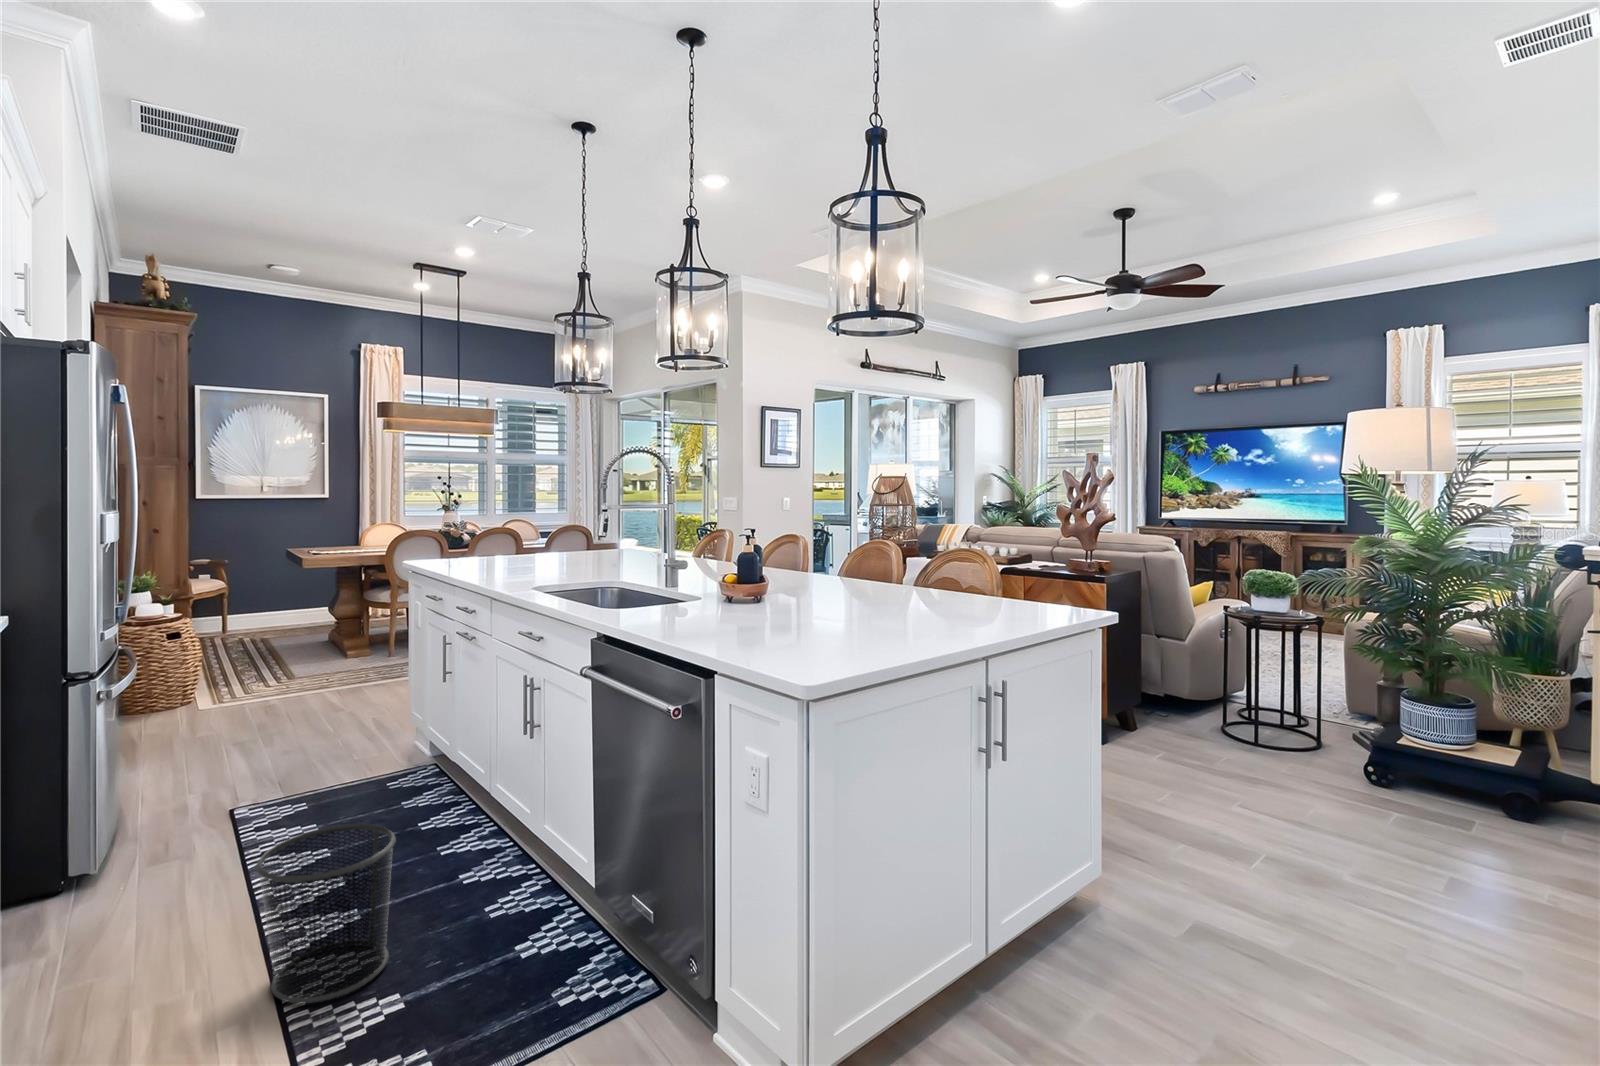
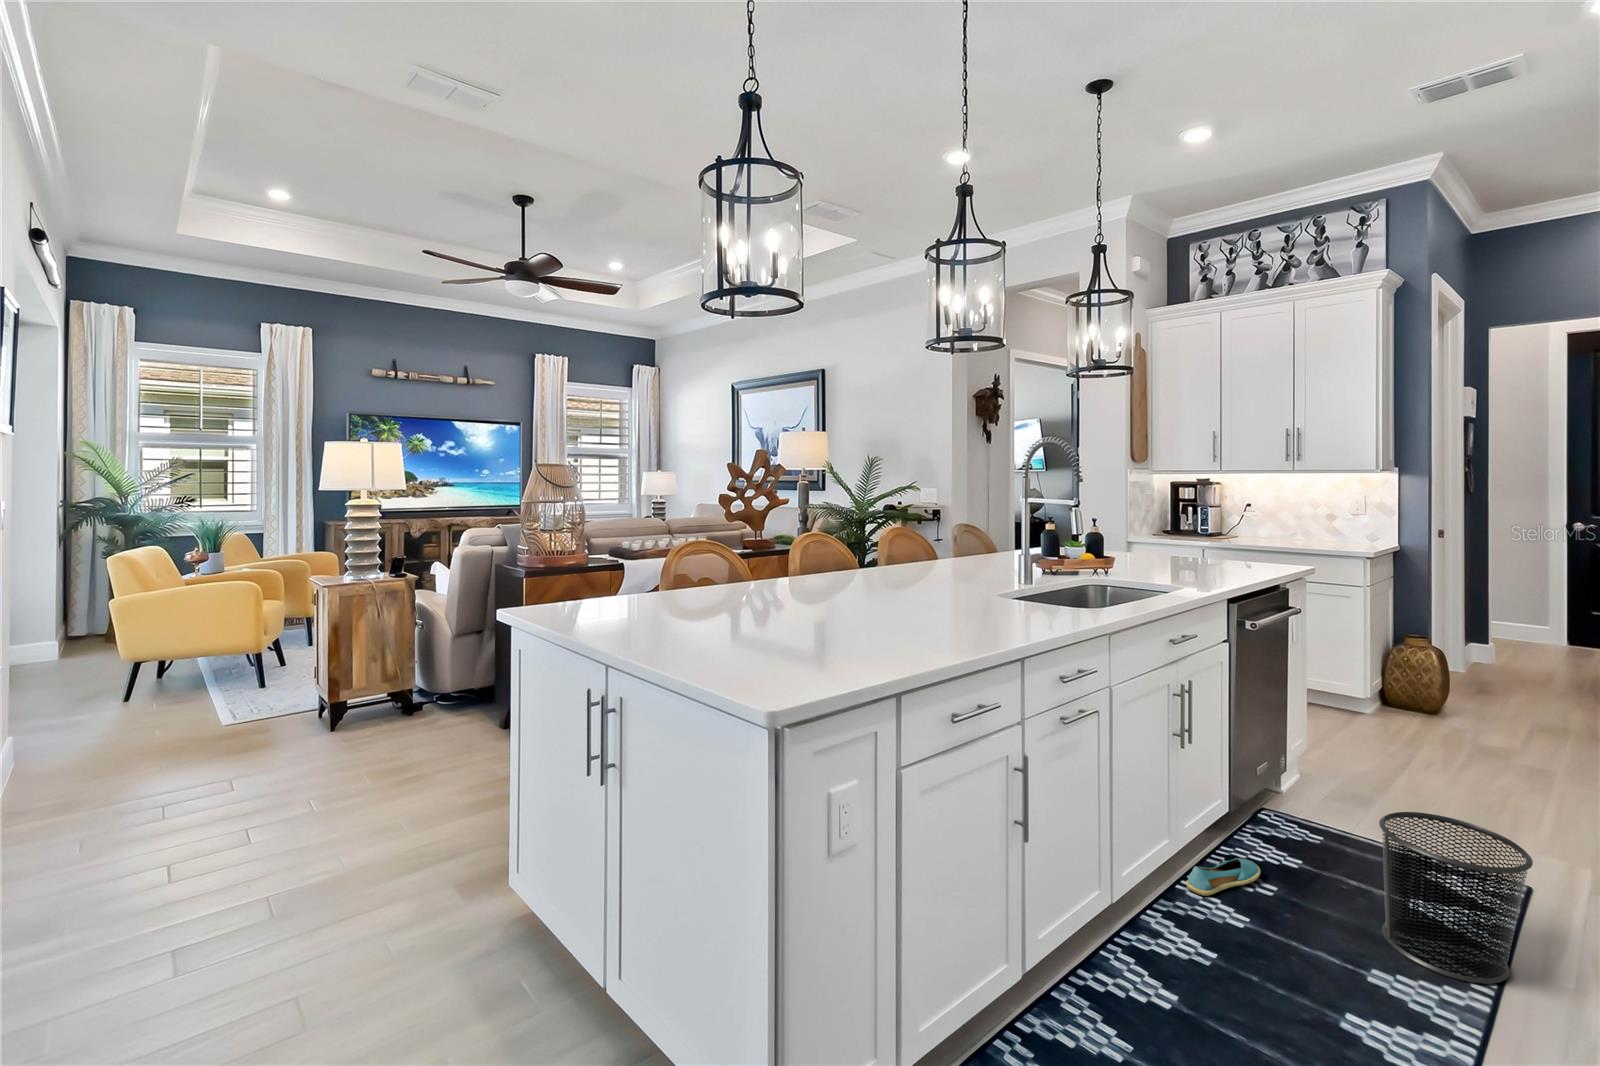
shoe: none [501,849,537,909] -> present [1186,858,1261,896]

